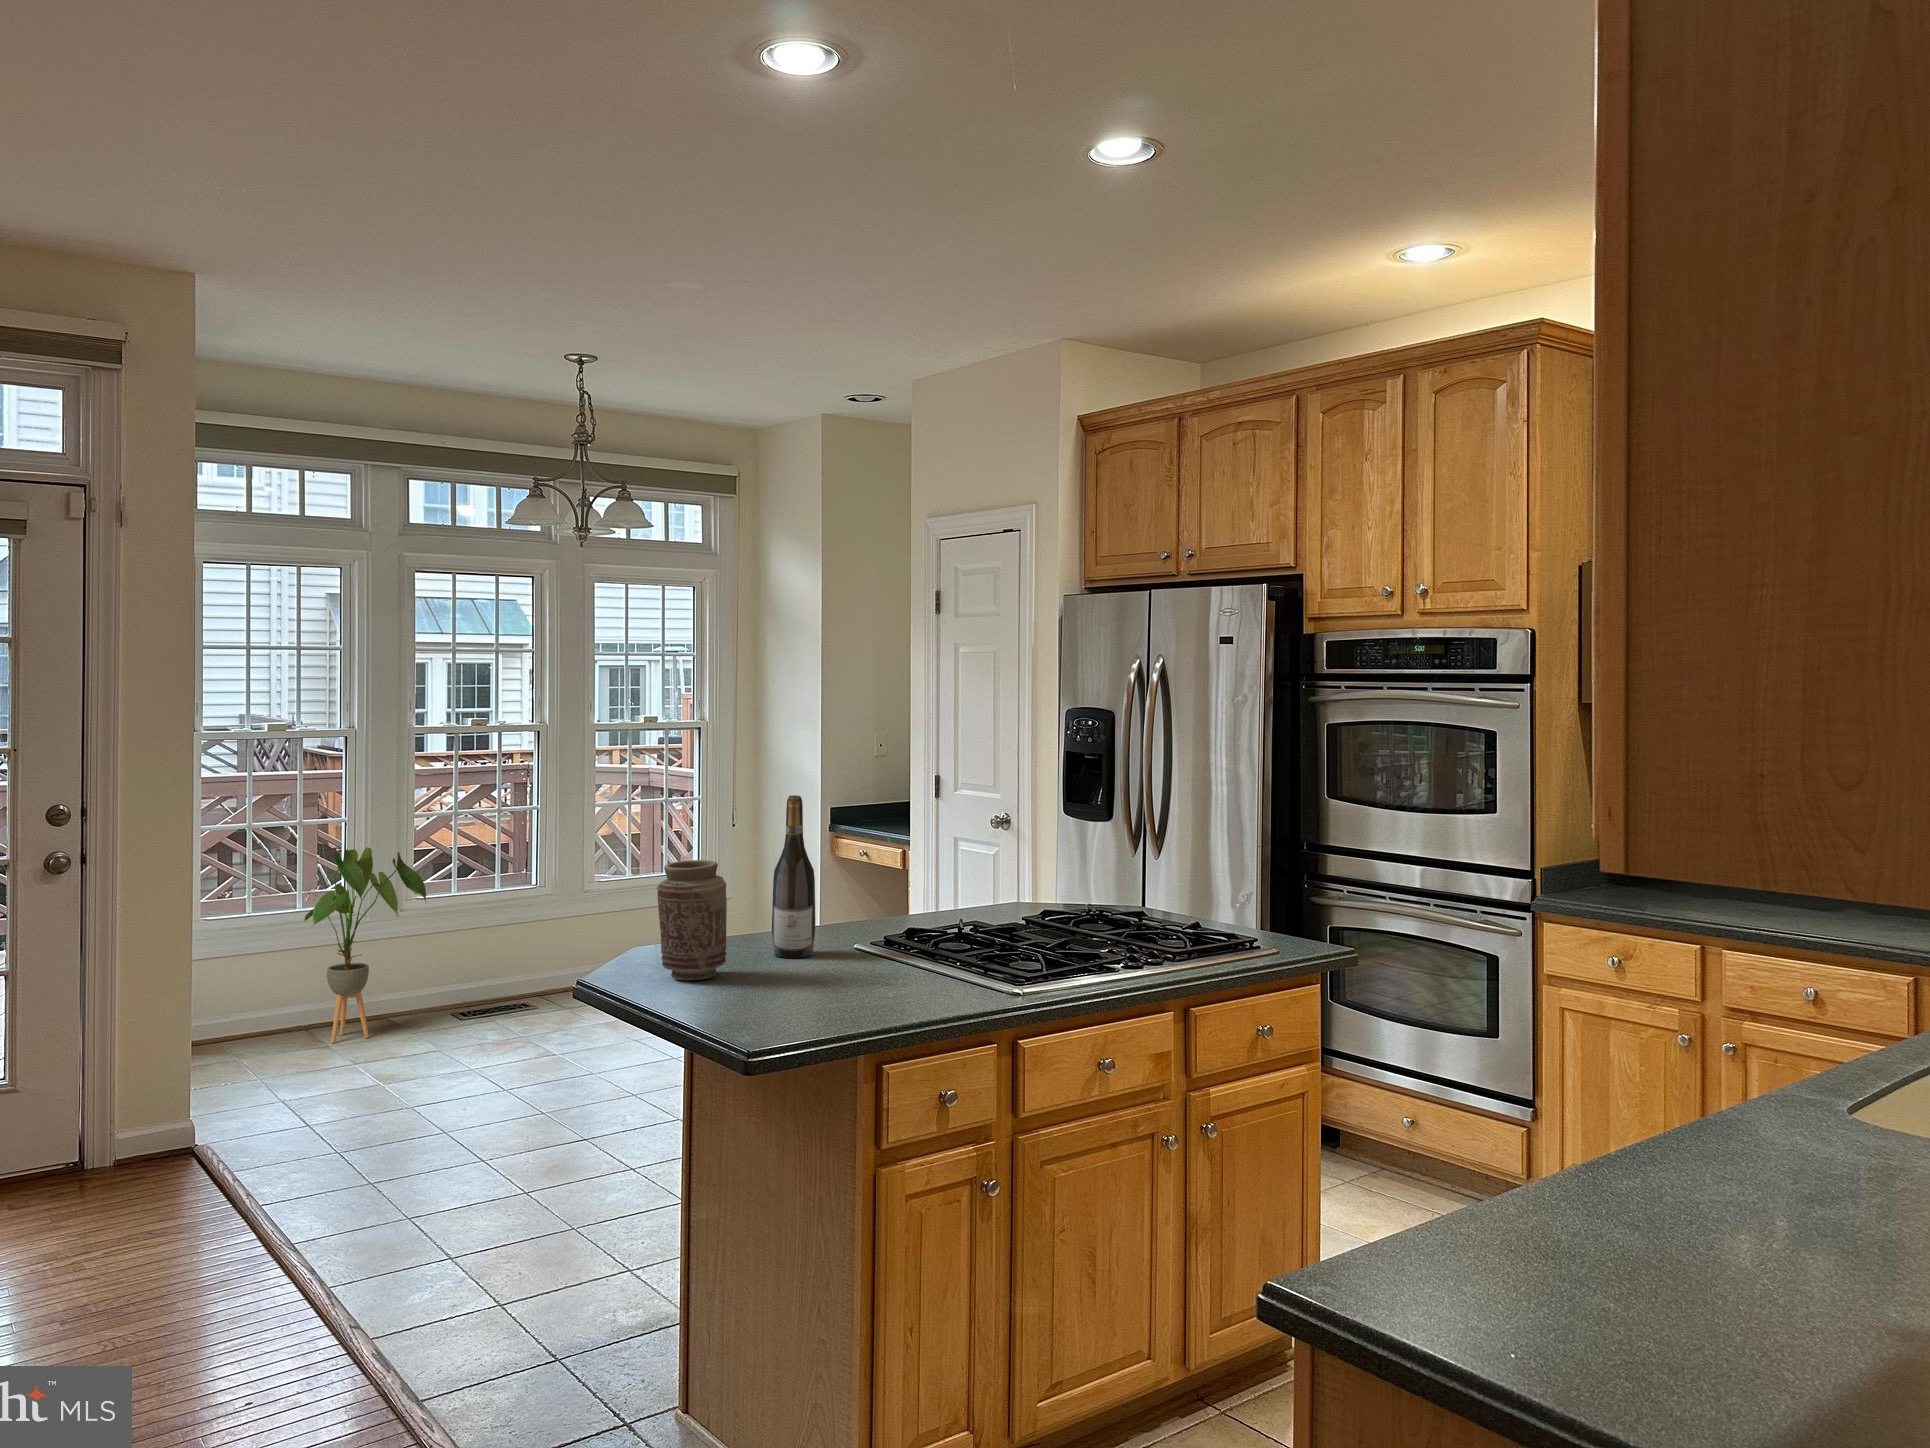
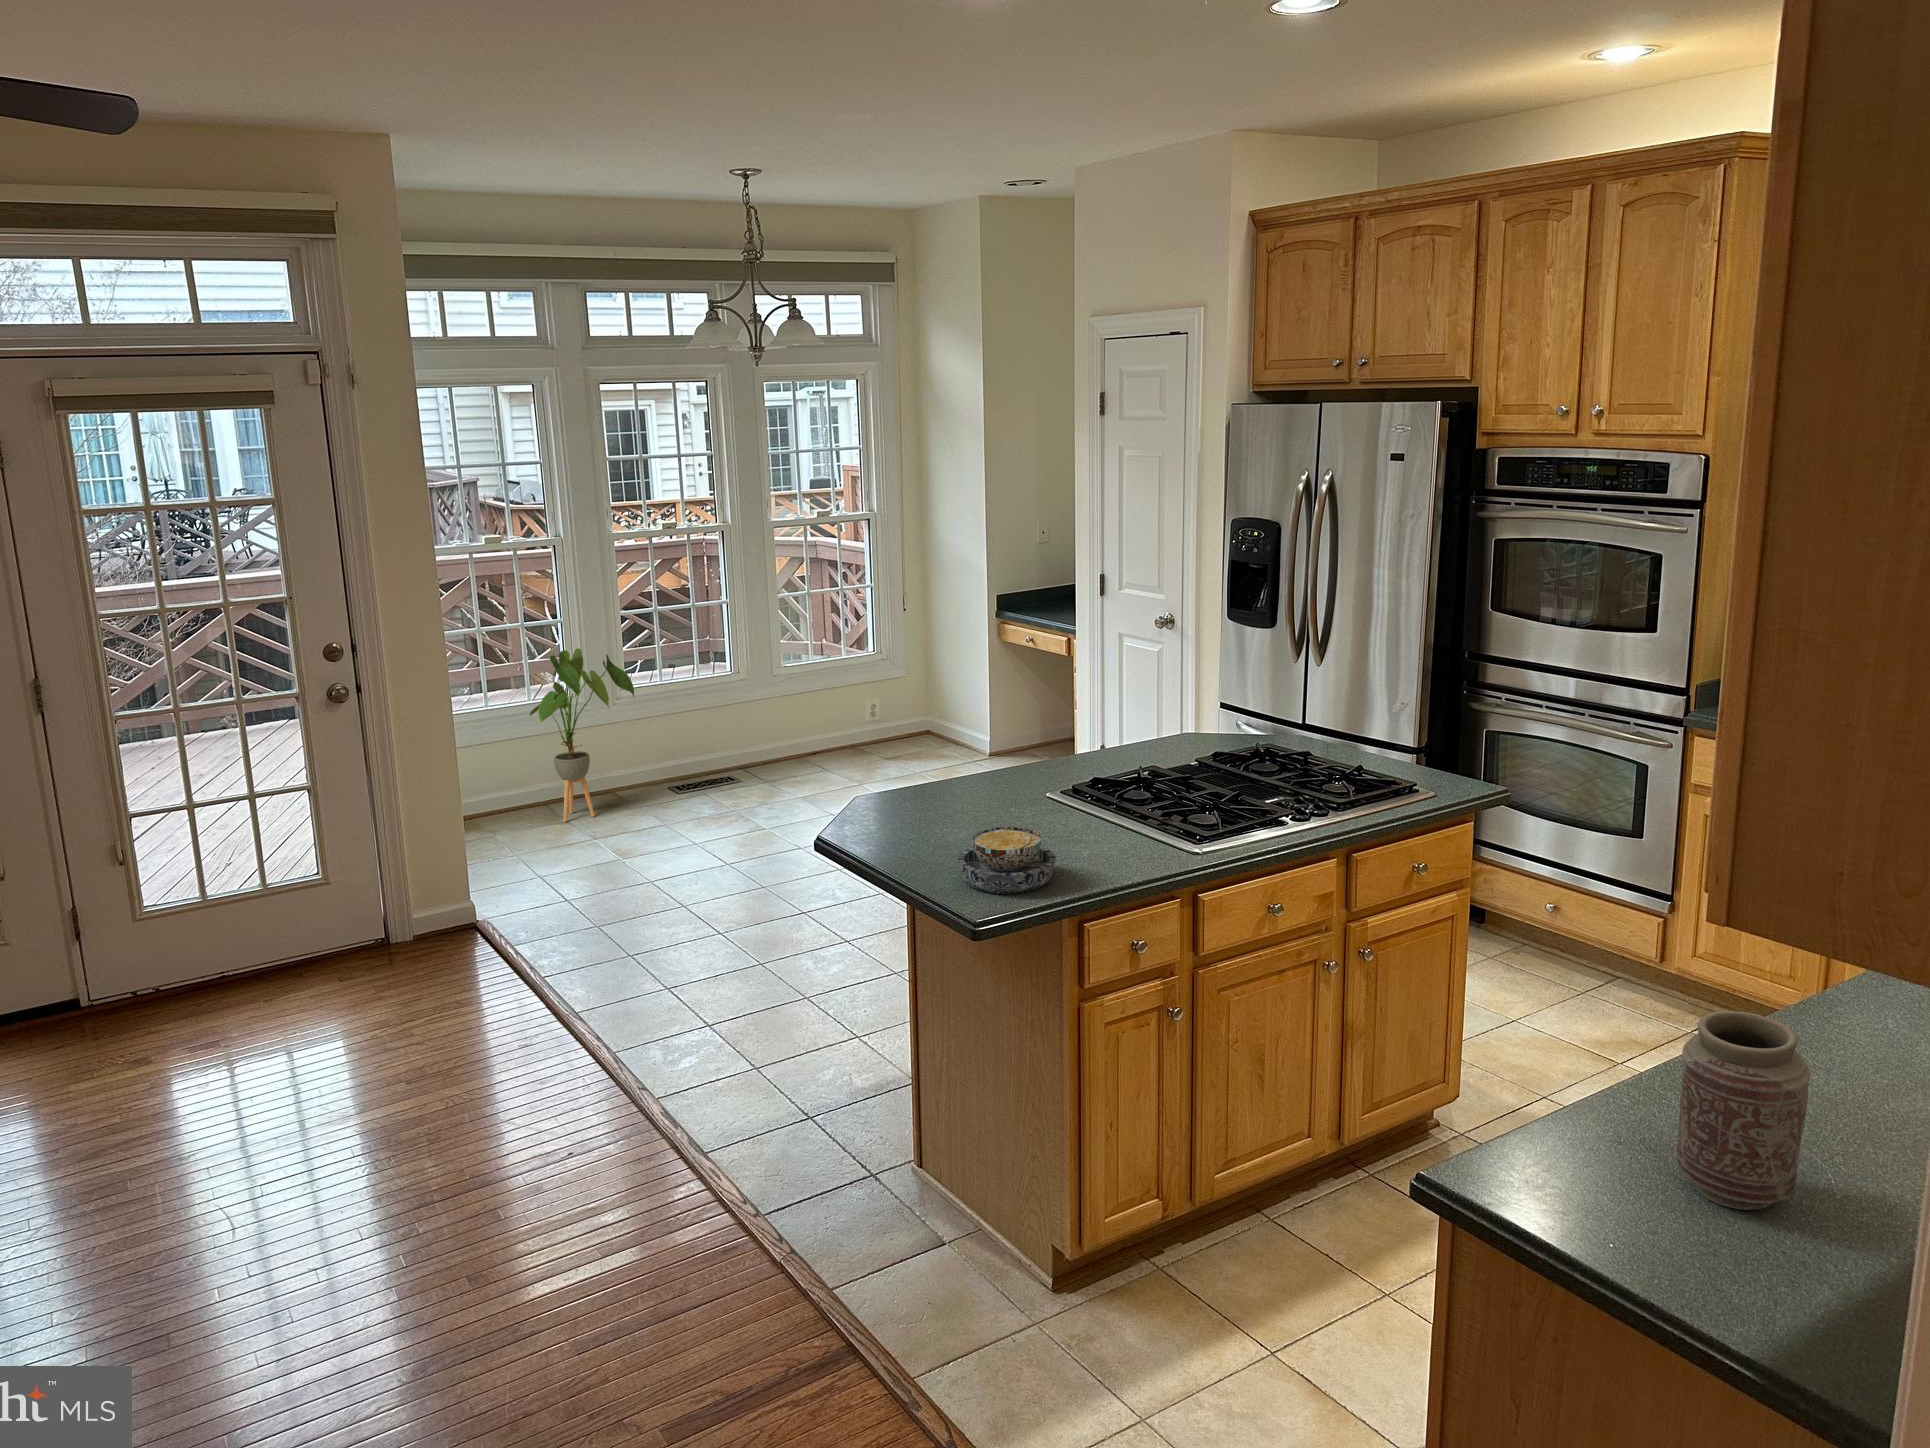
wine bottle: present [772,795,816,958] -> none [978,670,1015,811]
vase: present [657,860,727,980] -> present [1676,1011,1811,1210]
bowl: none [732,953,849,1025] -> present [958,827,1056,894]

